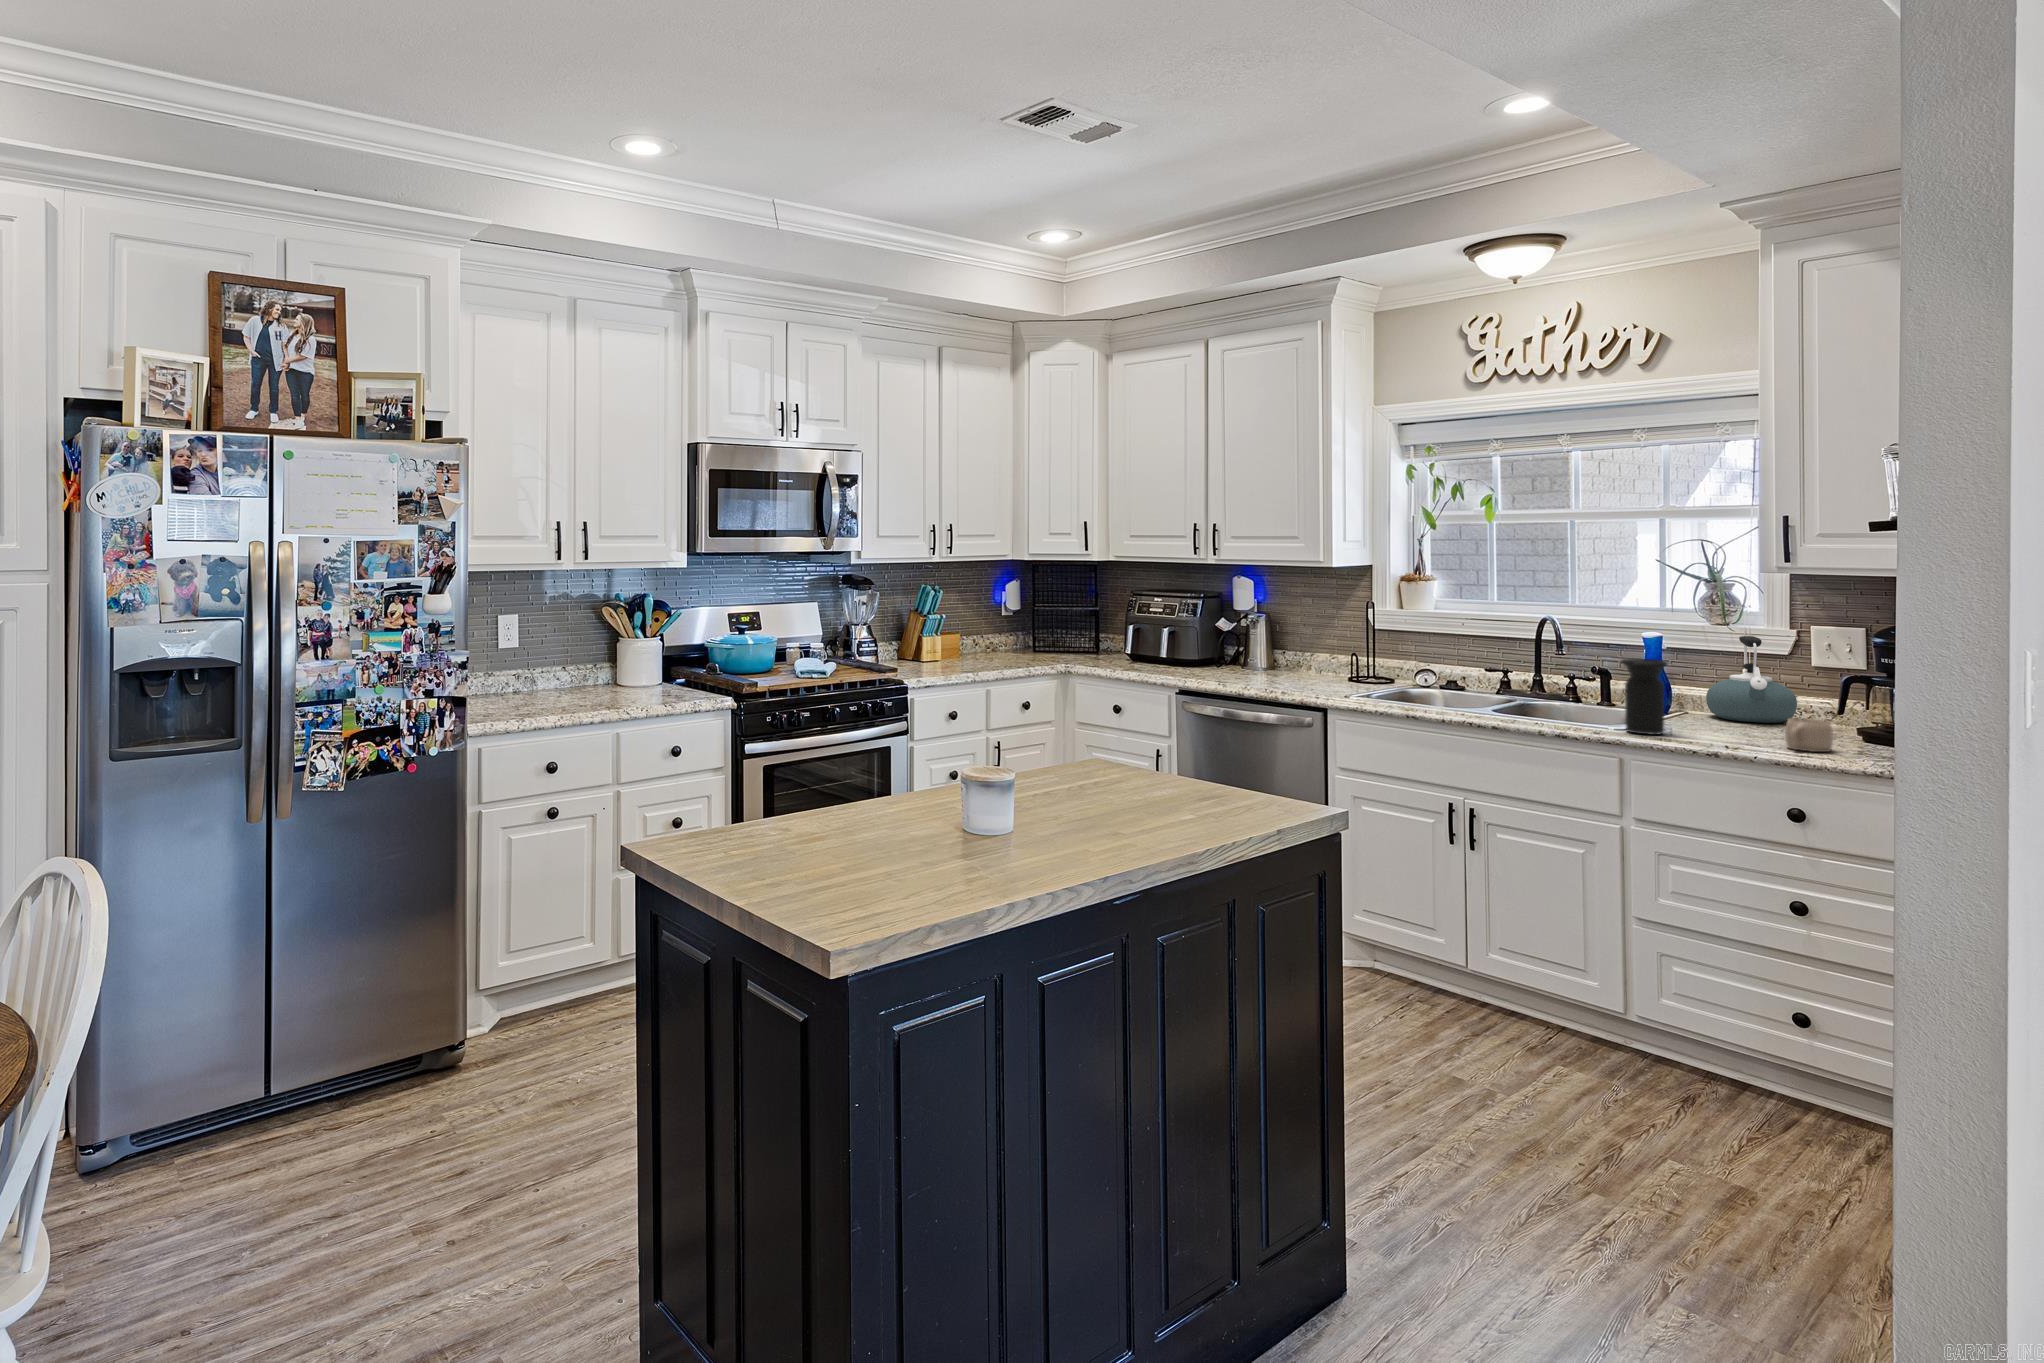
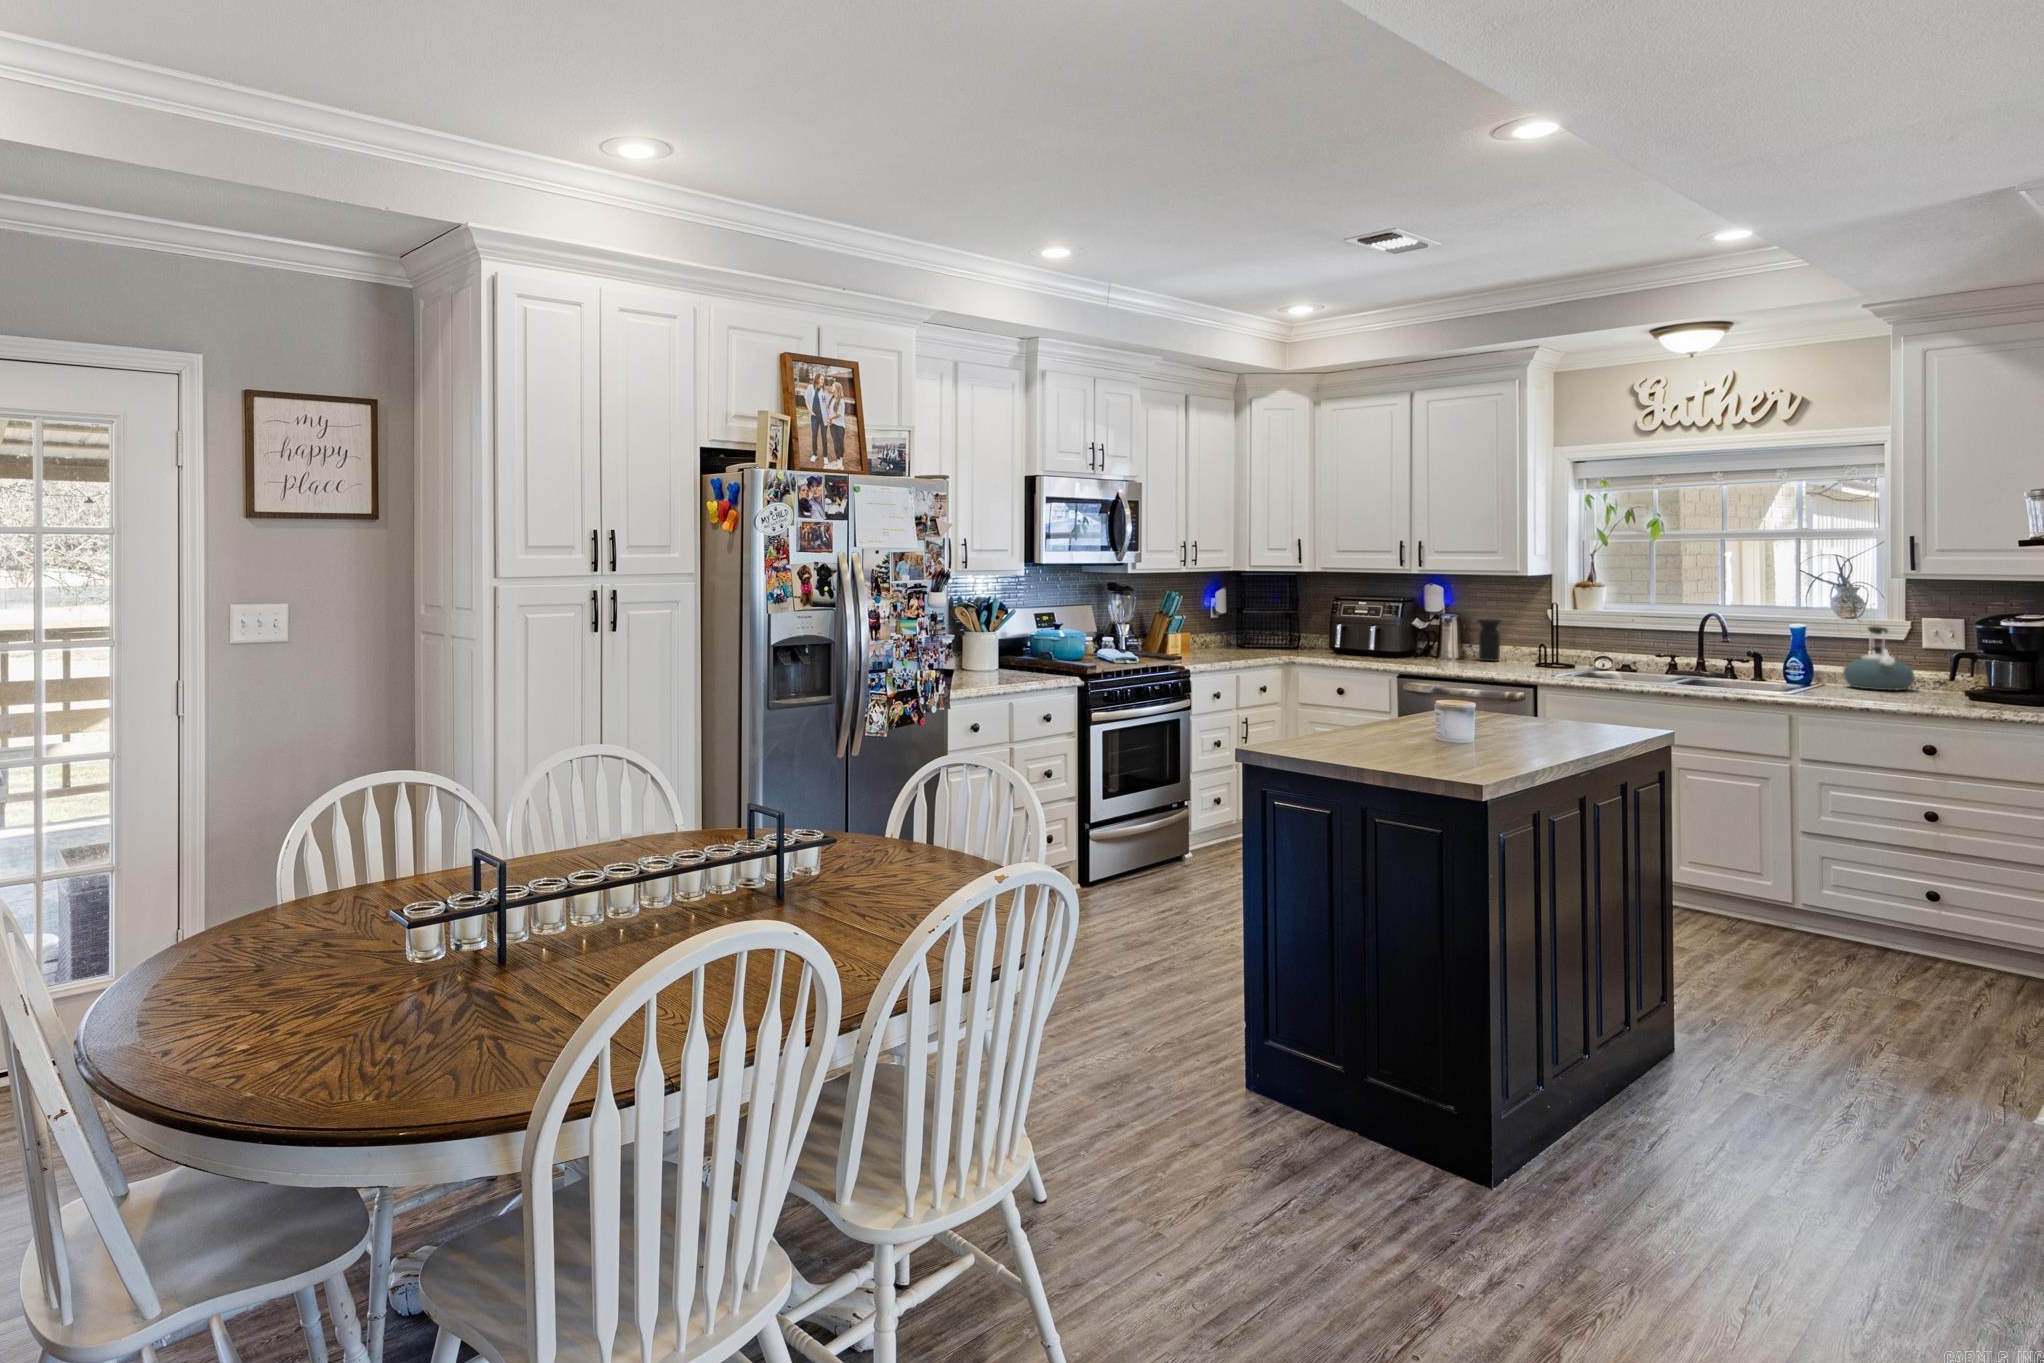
vase: present [1621,659,1667,735] -> present [1478,619,1501,661]
mug: present [1785,718,1833,752] -> none [1919,684,1955,707]

